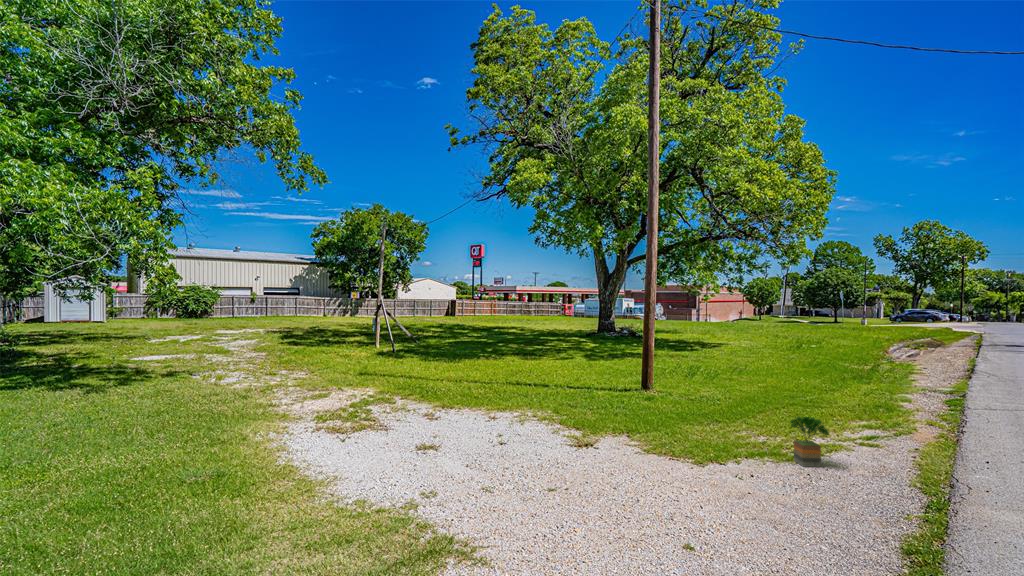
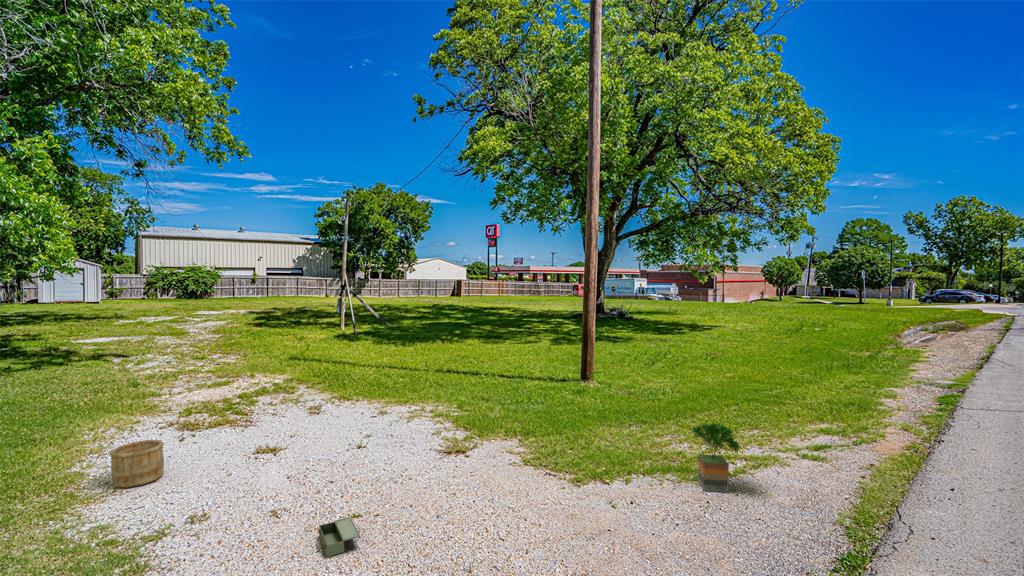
wooden bucket: none [352,436,387,472] -> present [109,440,164,488]
toolbox: none [554,485,591,508] -> present [318,518,360,557]

